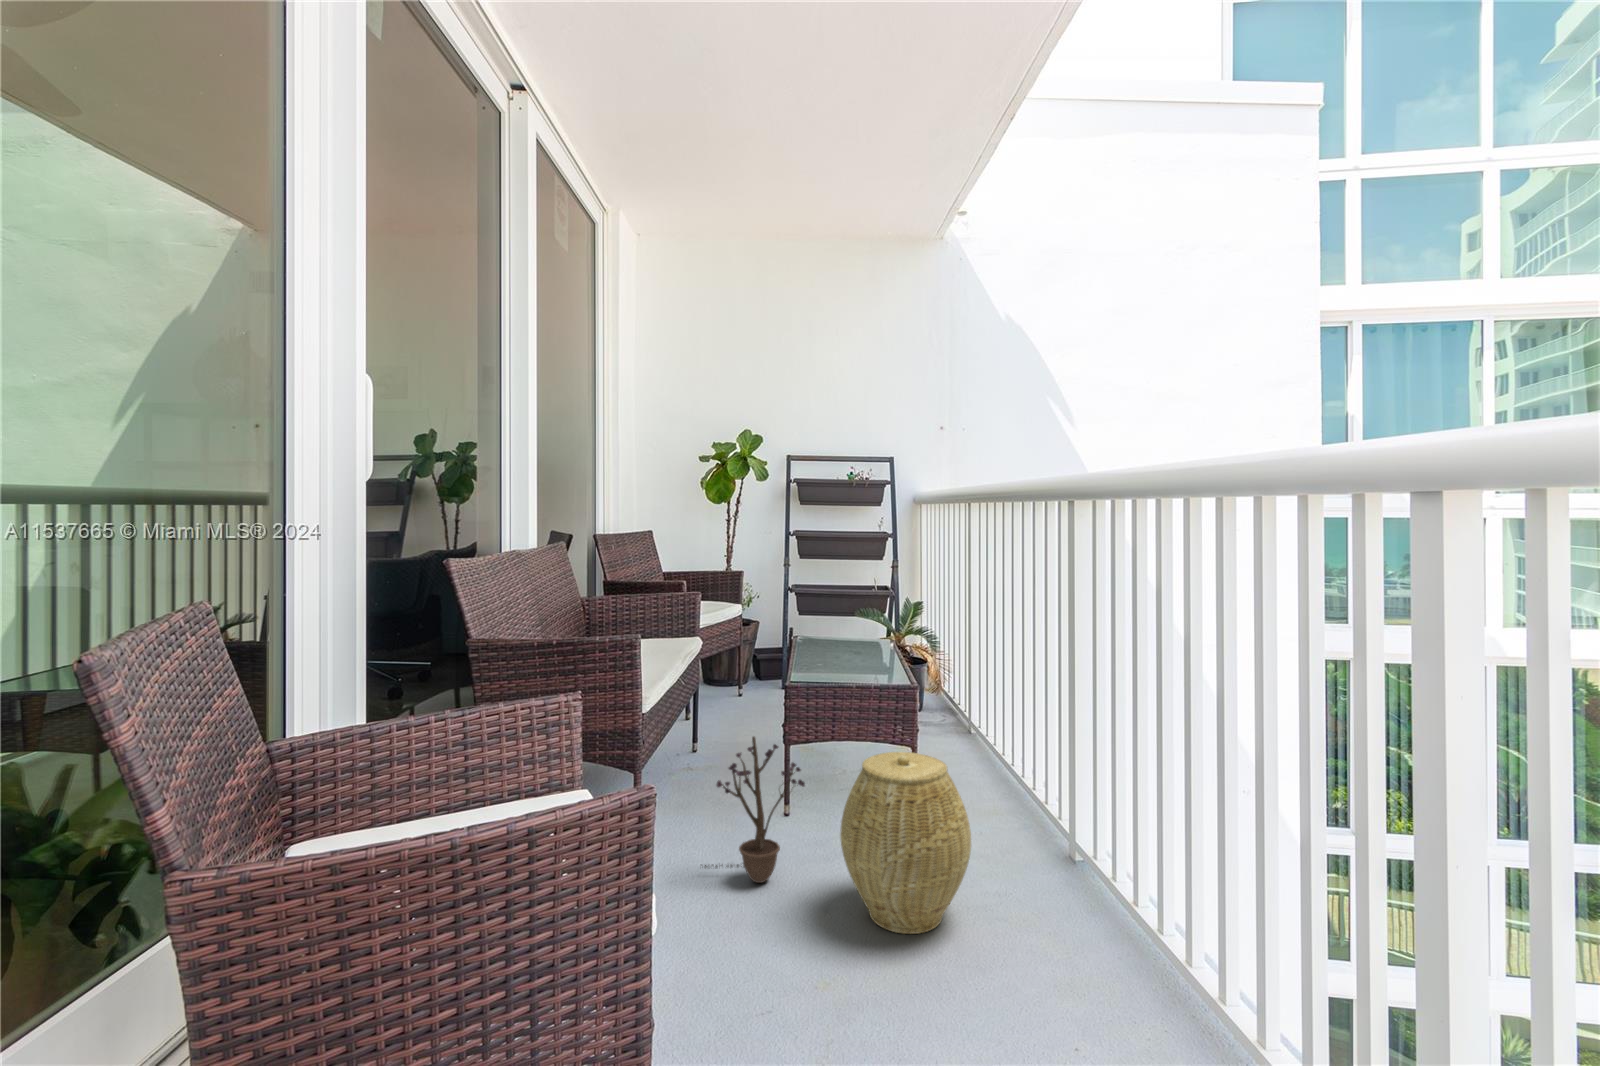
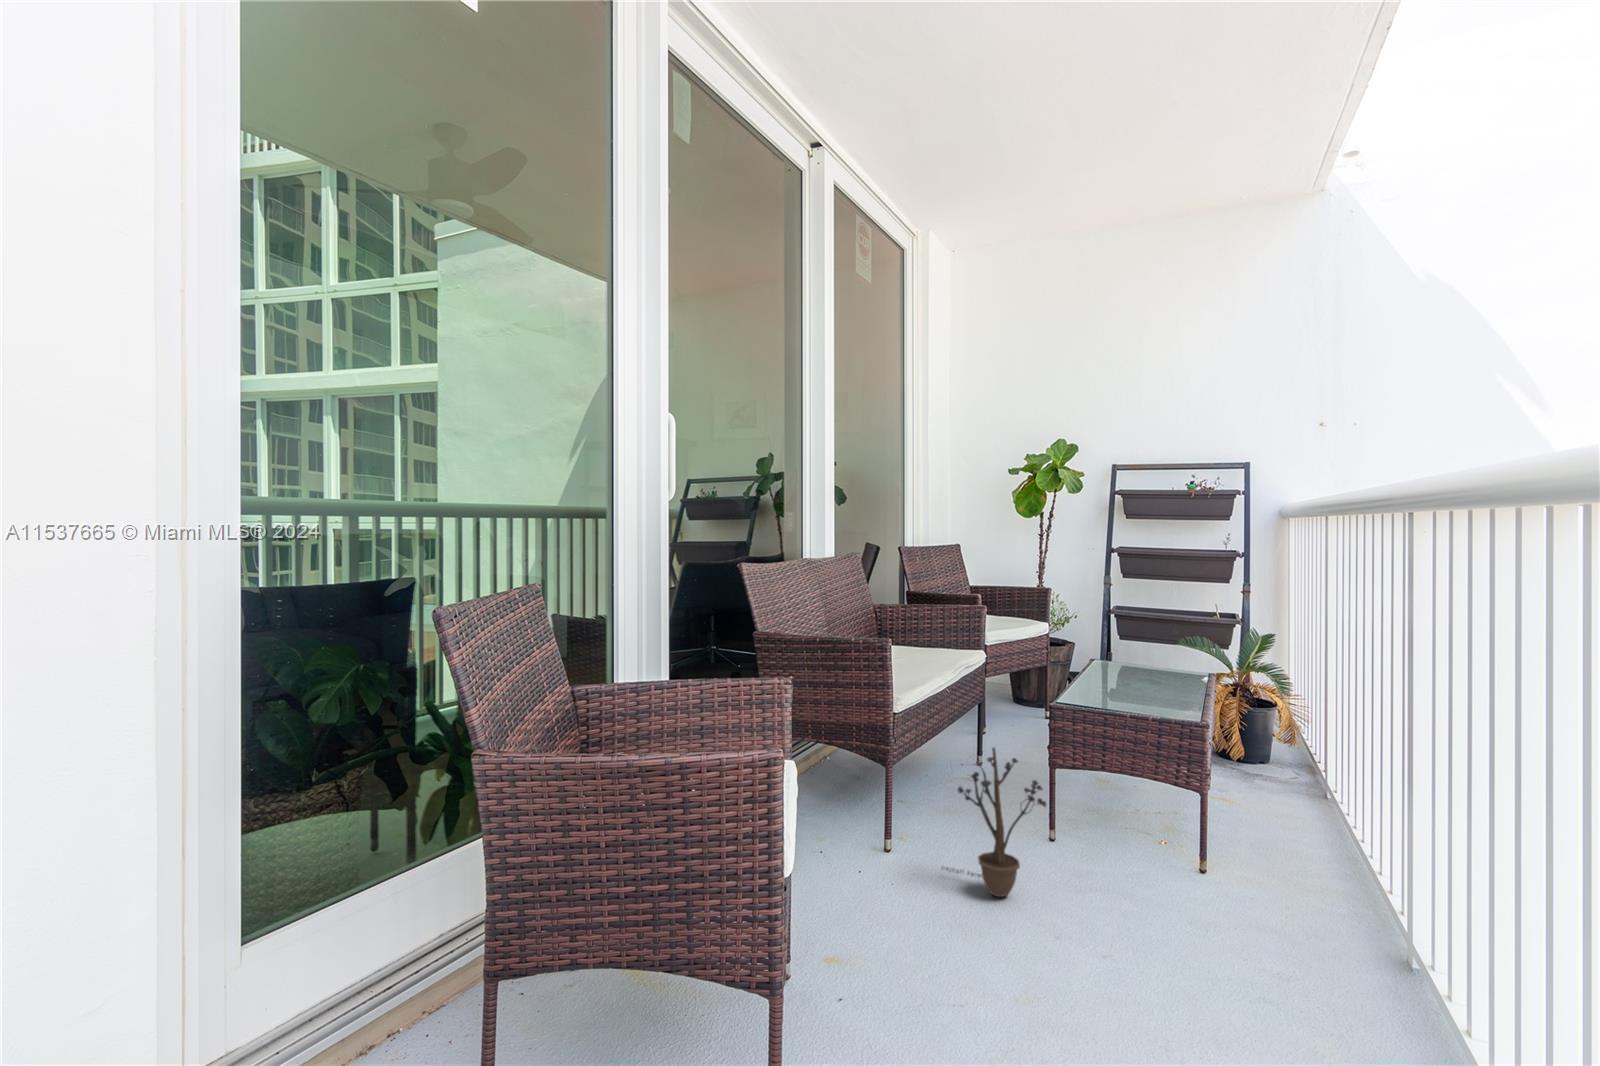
woven basket: present [840,752,971,934] -> none [1072,784,1228,988]

